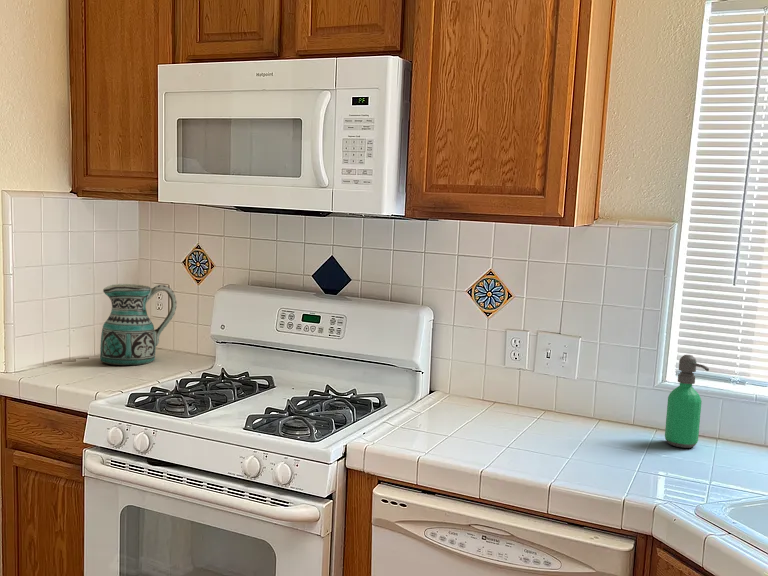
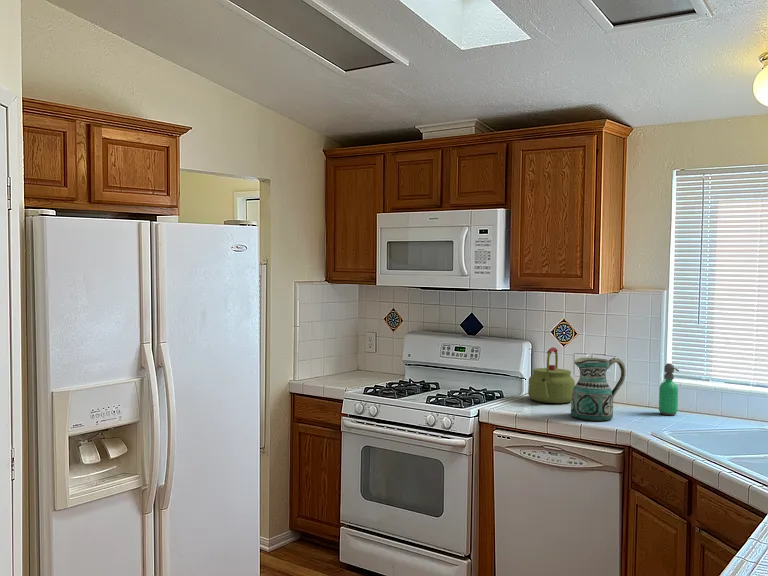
ceramic pitcher: present [100,284,177,365] -> present [571,357,626,421]
kettle: none [431,321,514,423] -> present [528,347,575,403]

